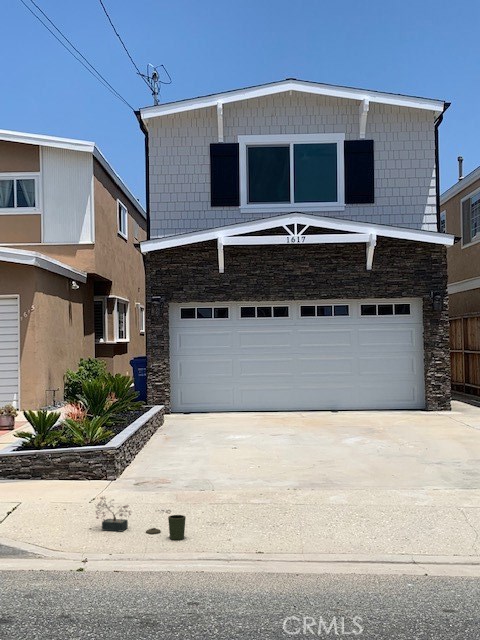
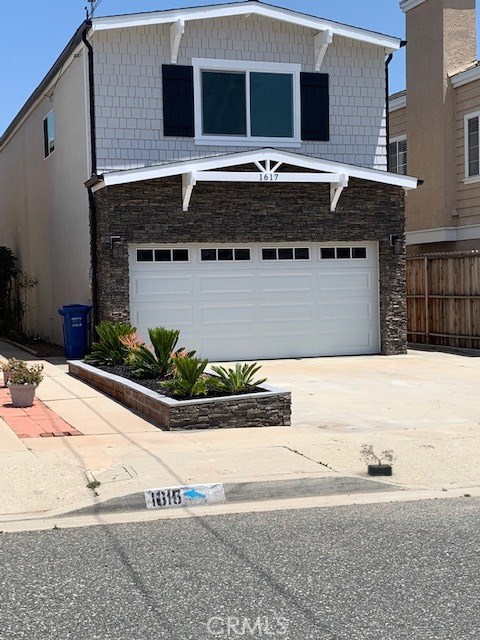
trash can: present [146,515,186,540] -> none [411,455,459,477]

